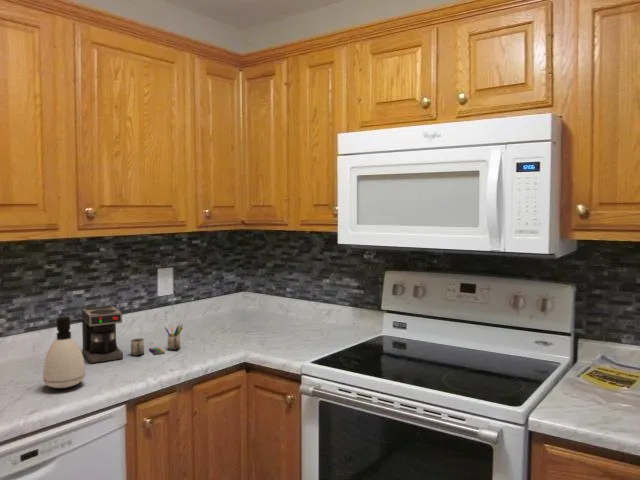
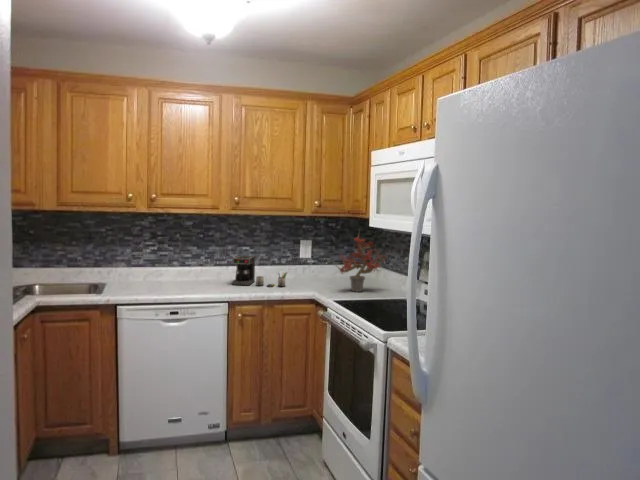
potted plant: none [262,245,318,337] -> present [338,235,385,292]
soap dispenser: present [43,316,85,388] -> none [196,253,216,290]

